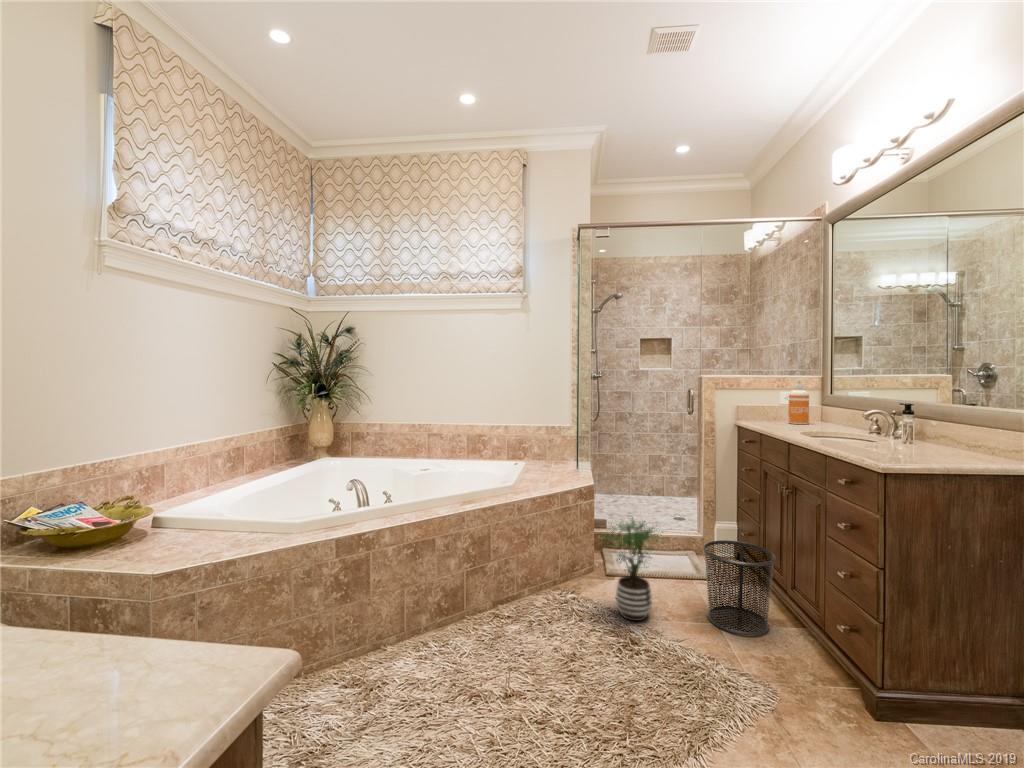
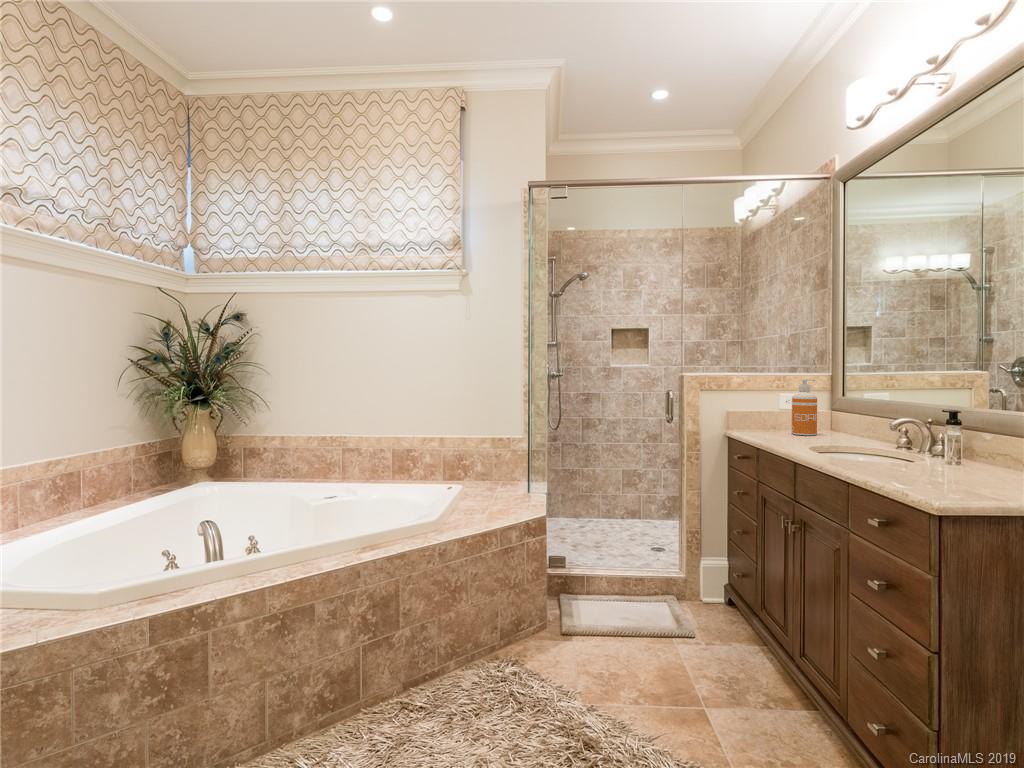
potted plant: present [601,518,663,621] -> none [543,563,638,707]
waste bin: present [703,540,776,636] -> none [684,591,780,725]

